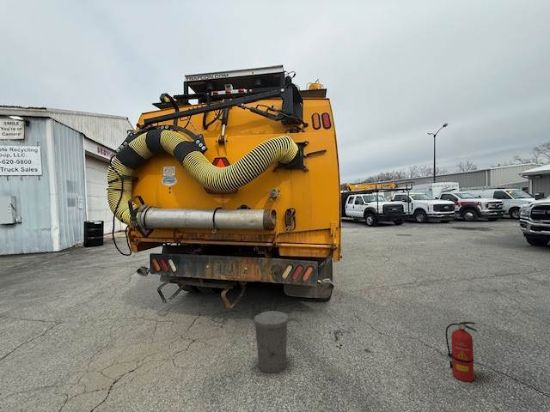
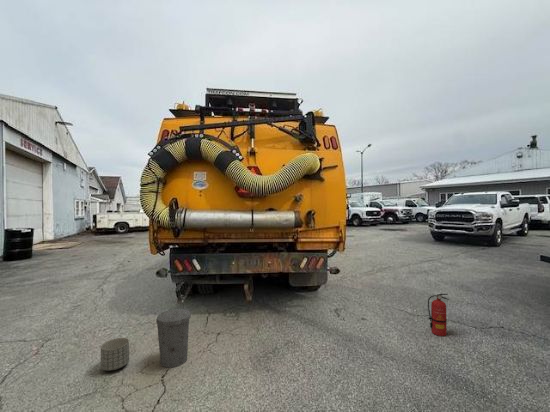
trash can: present [254,311,288,373] -> present [156,309,191,368]
planter: none [45,347,78,382] -> present [101,338,129,371]

